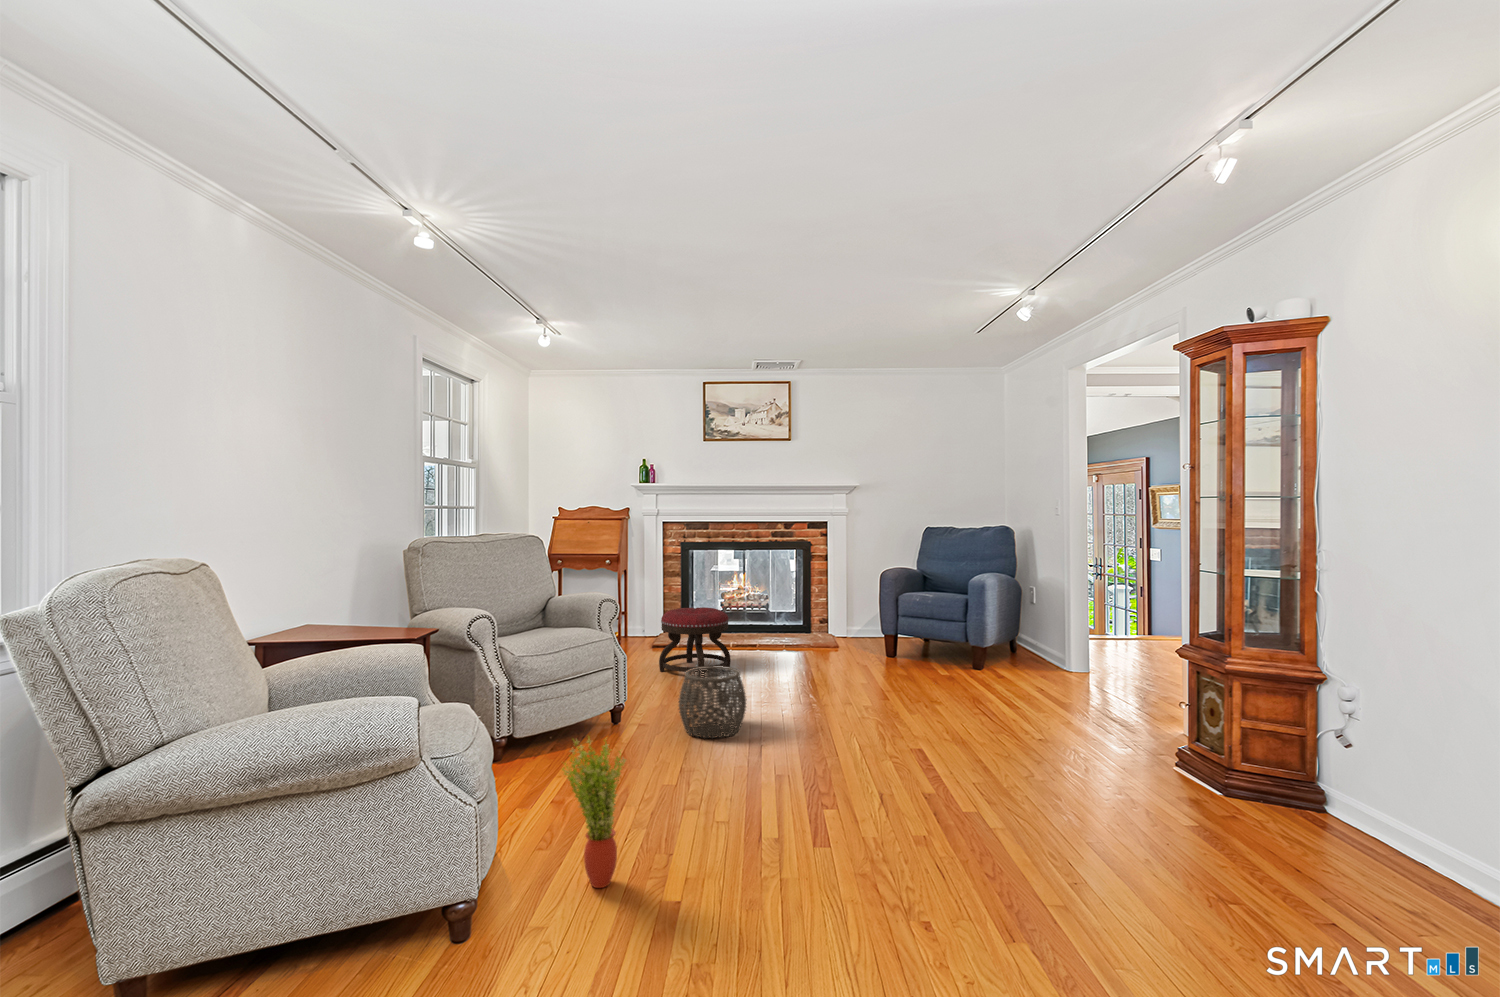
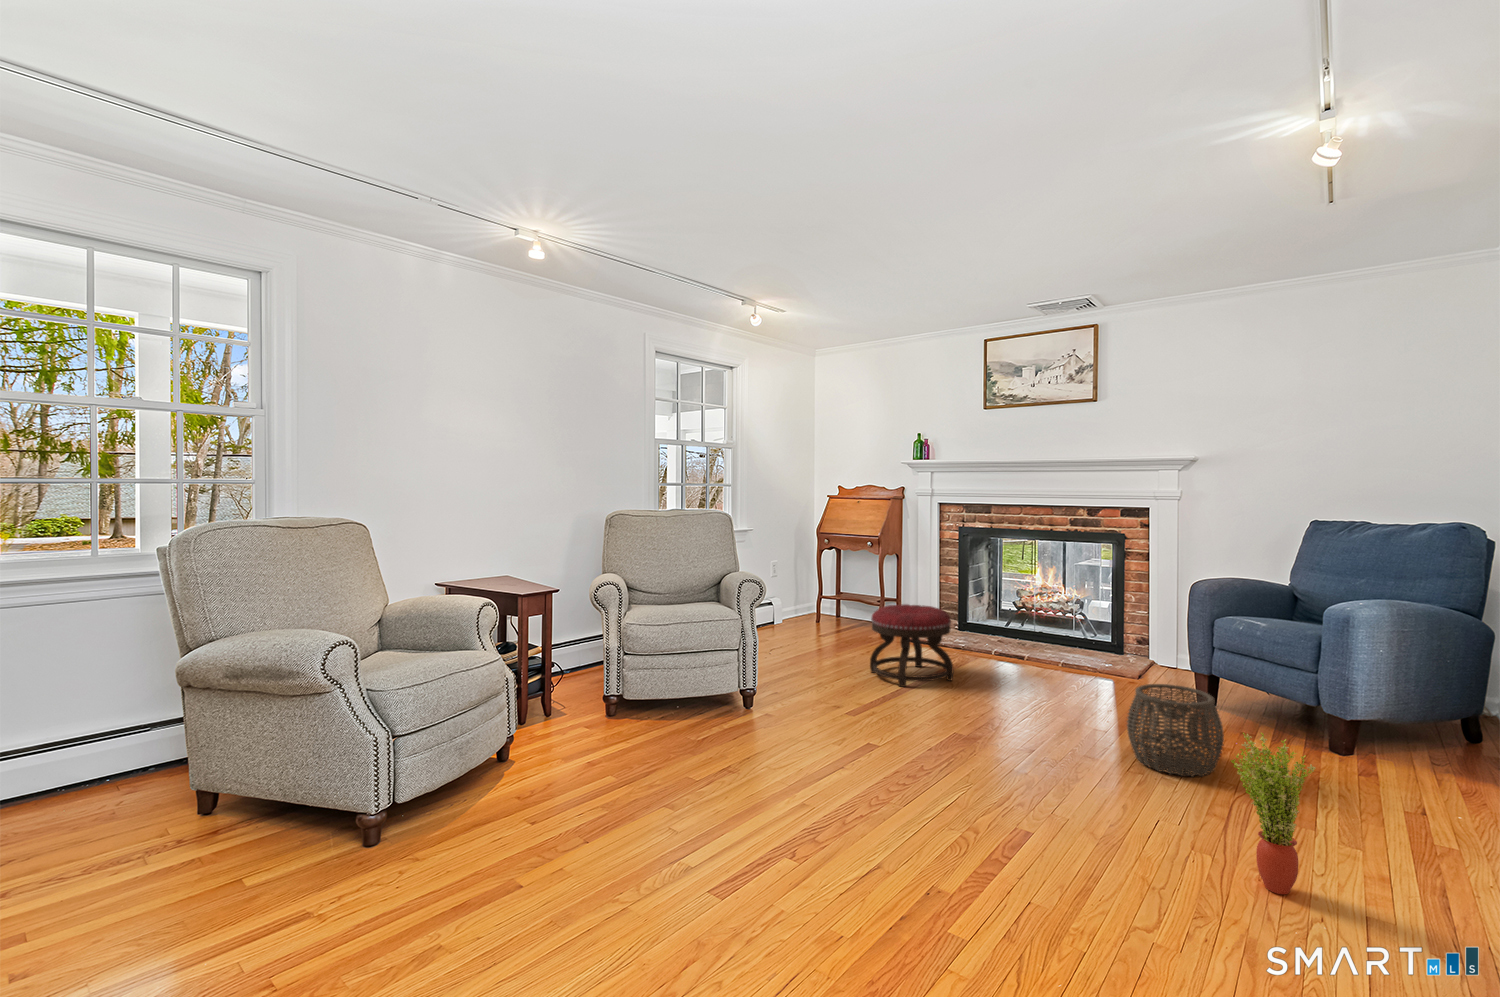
woven basket: present [679,666,746,738] -> present [1127,684,1224,777]
potted plant: present [562,737,626,888] -> present [1231,733,1315,894]

